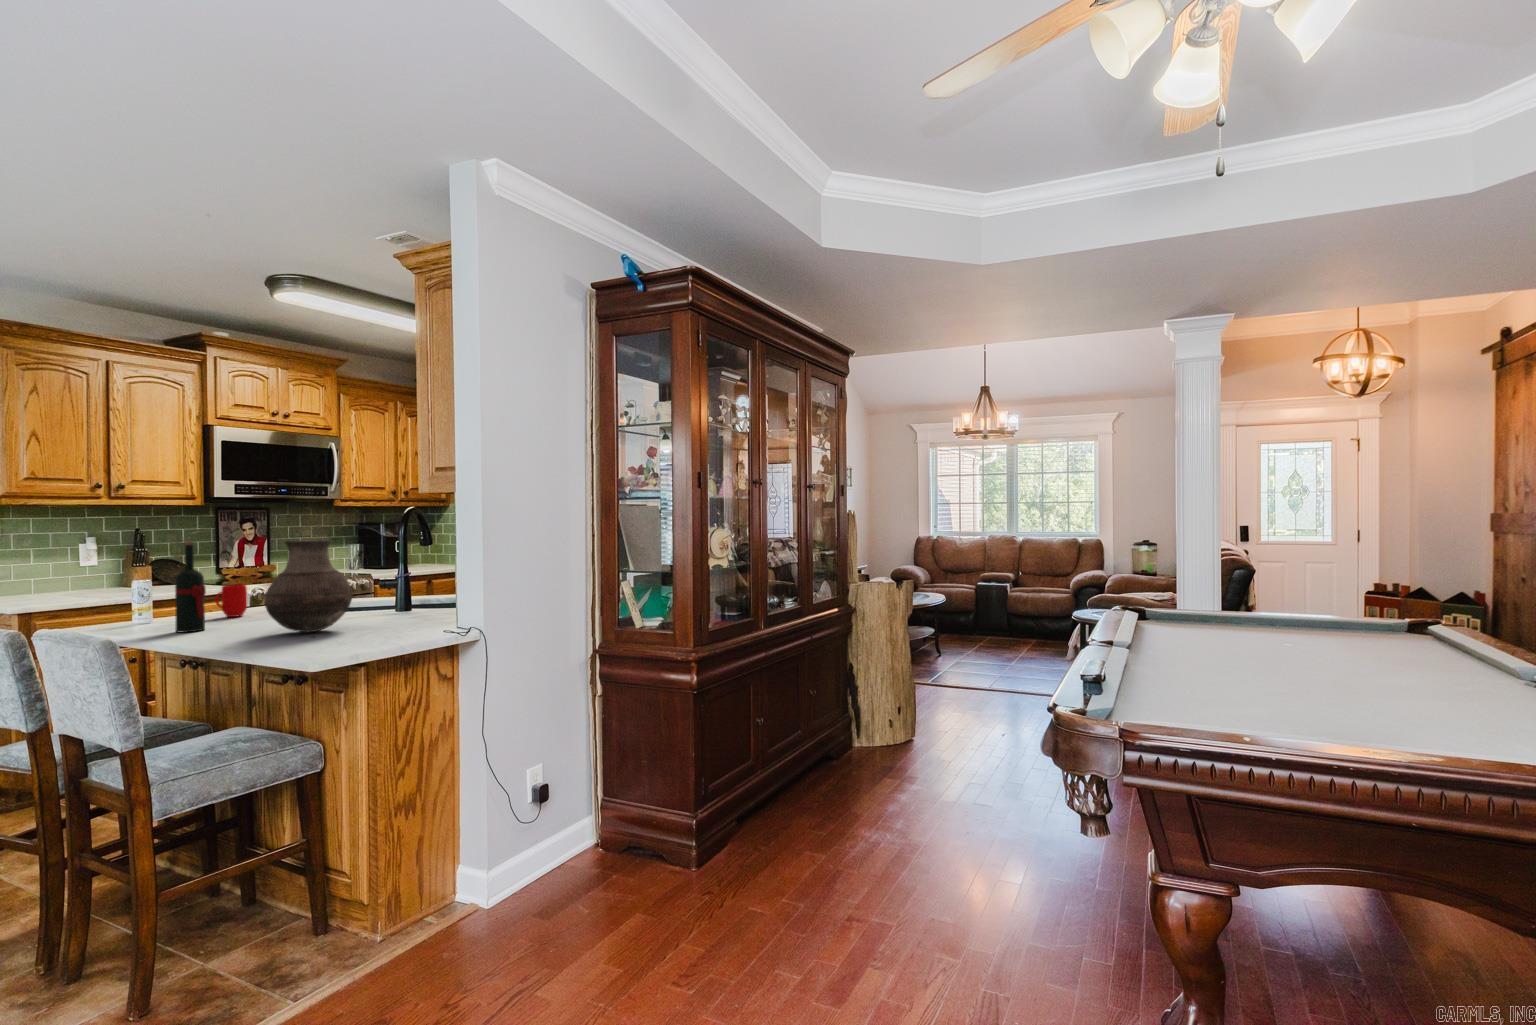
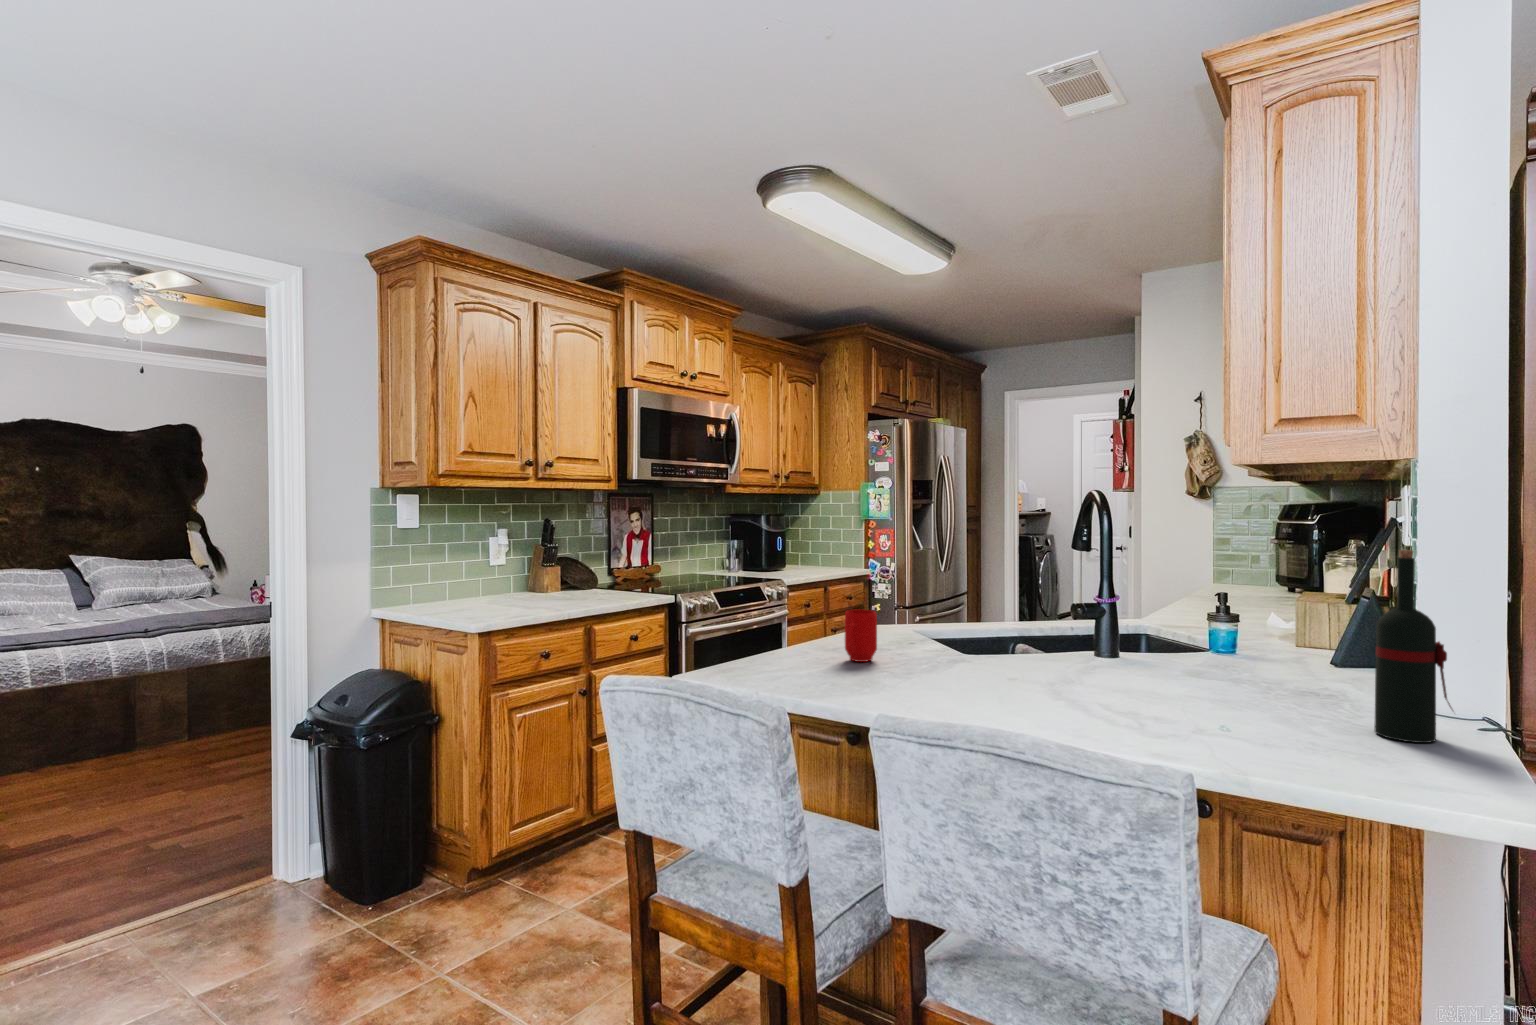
vase: present [264,540,352,632] -> none [1086,547,1240,717]
wine bottle: present [175,541,206,633] -> present [1374,550,1451,743]

